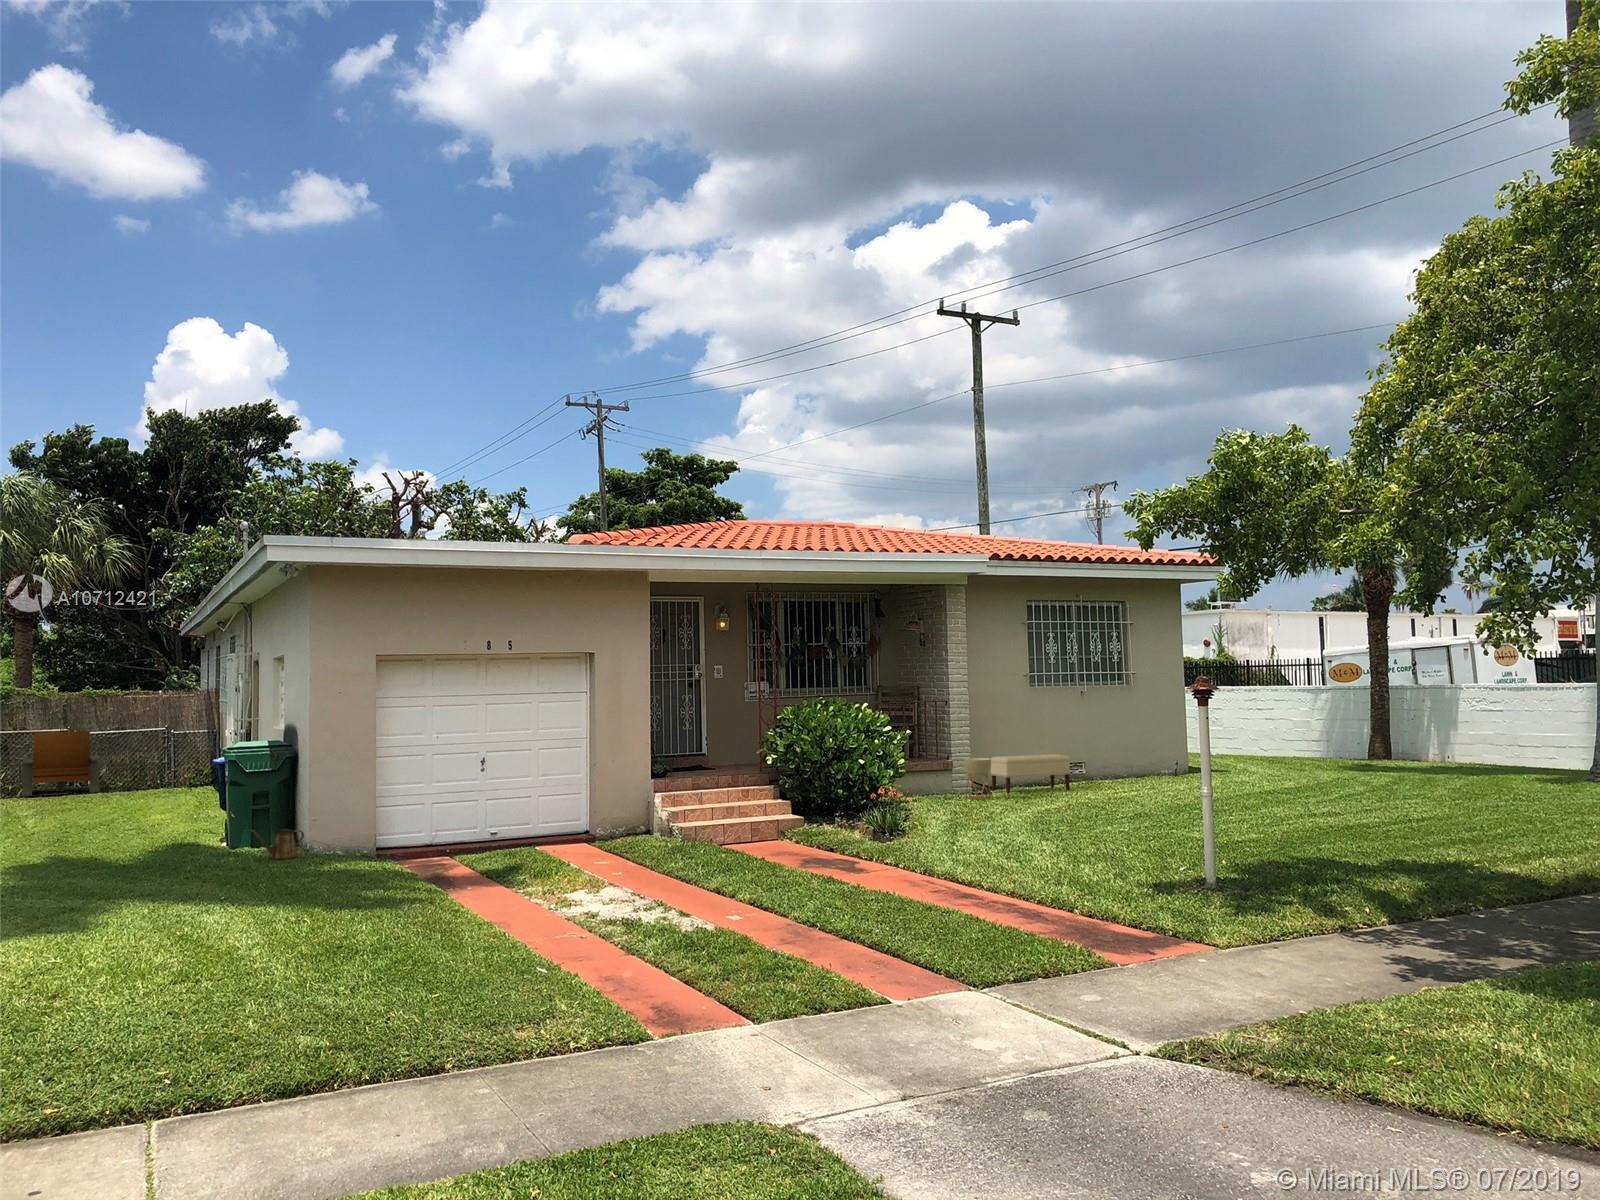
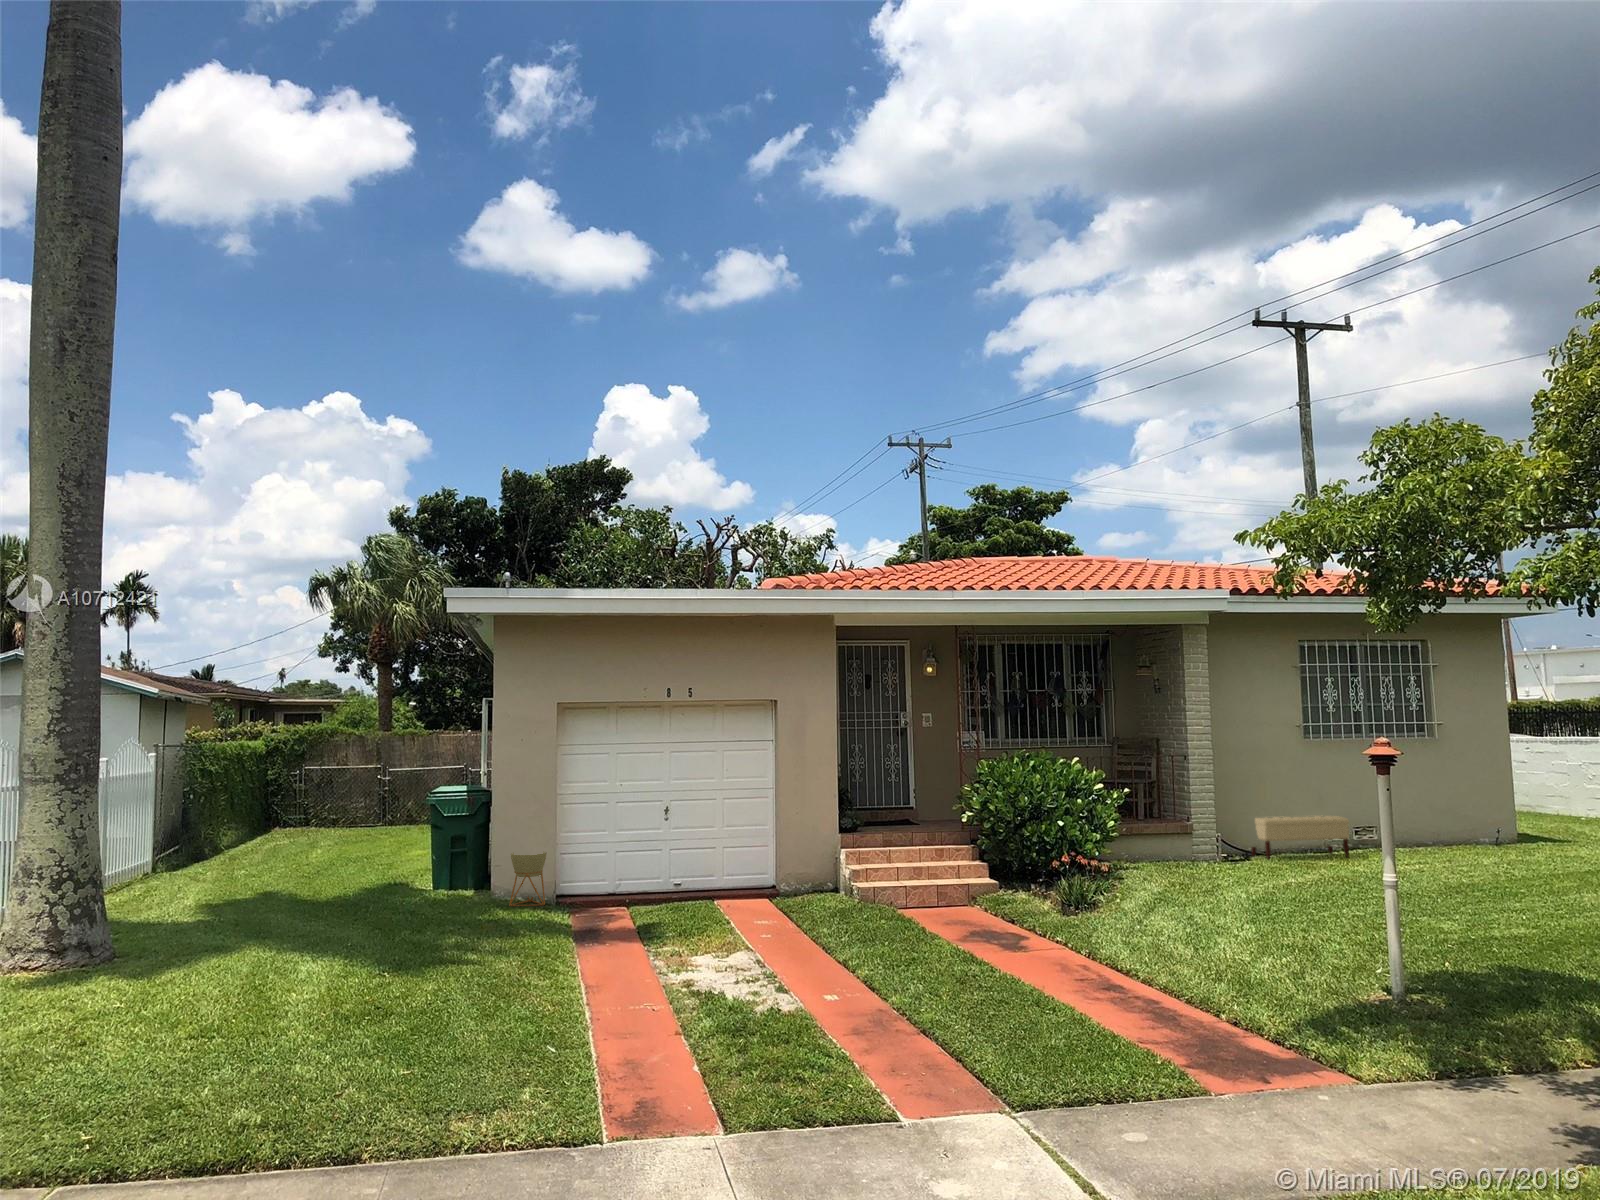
lounge chair: present [22,731,100,796] -> none [345,776,410,833]
planter: present [964,758,991,800] -> present [509,851,547,906]
watering can: present [250,829,304,859] -> none [446,876,497,905]

